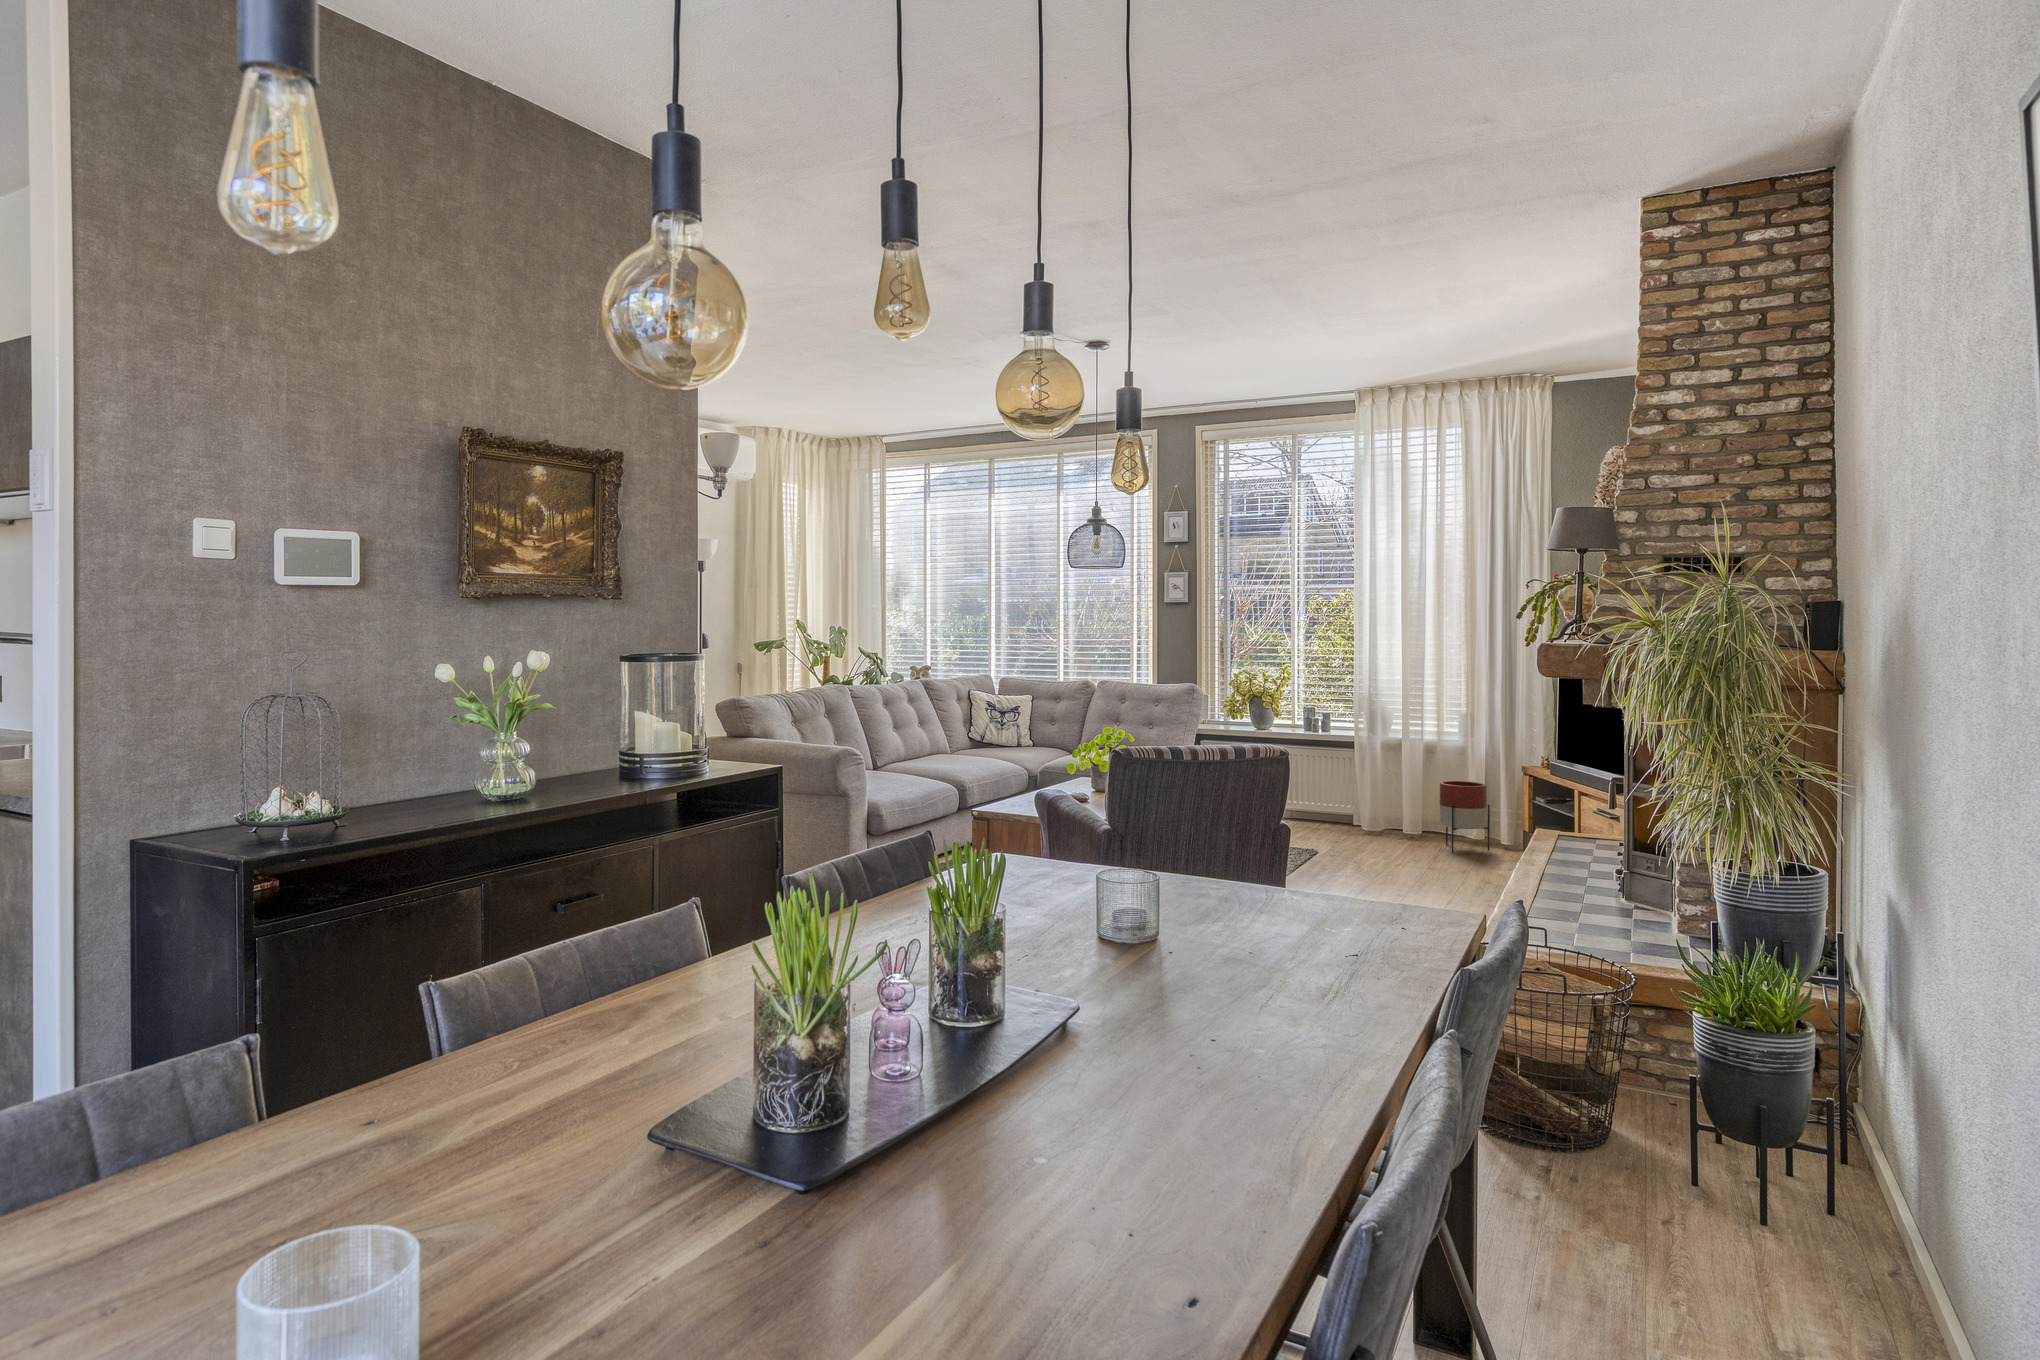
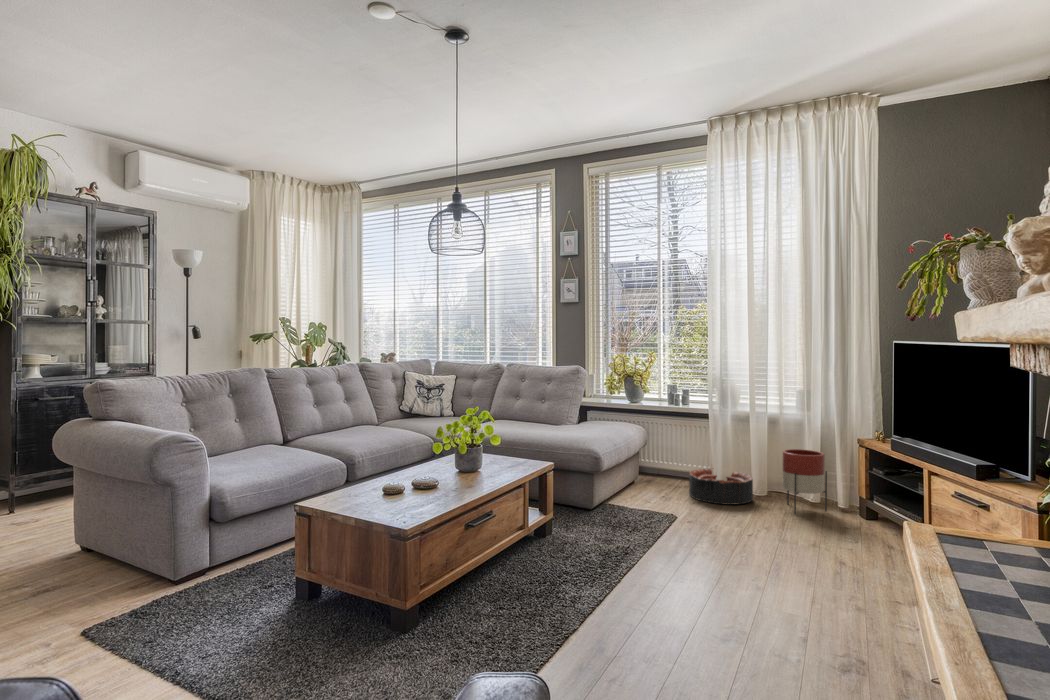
basket: none [1331,807,1406,844] -> present [689,469,753,504]

